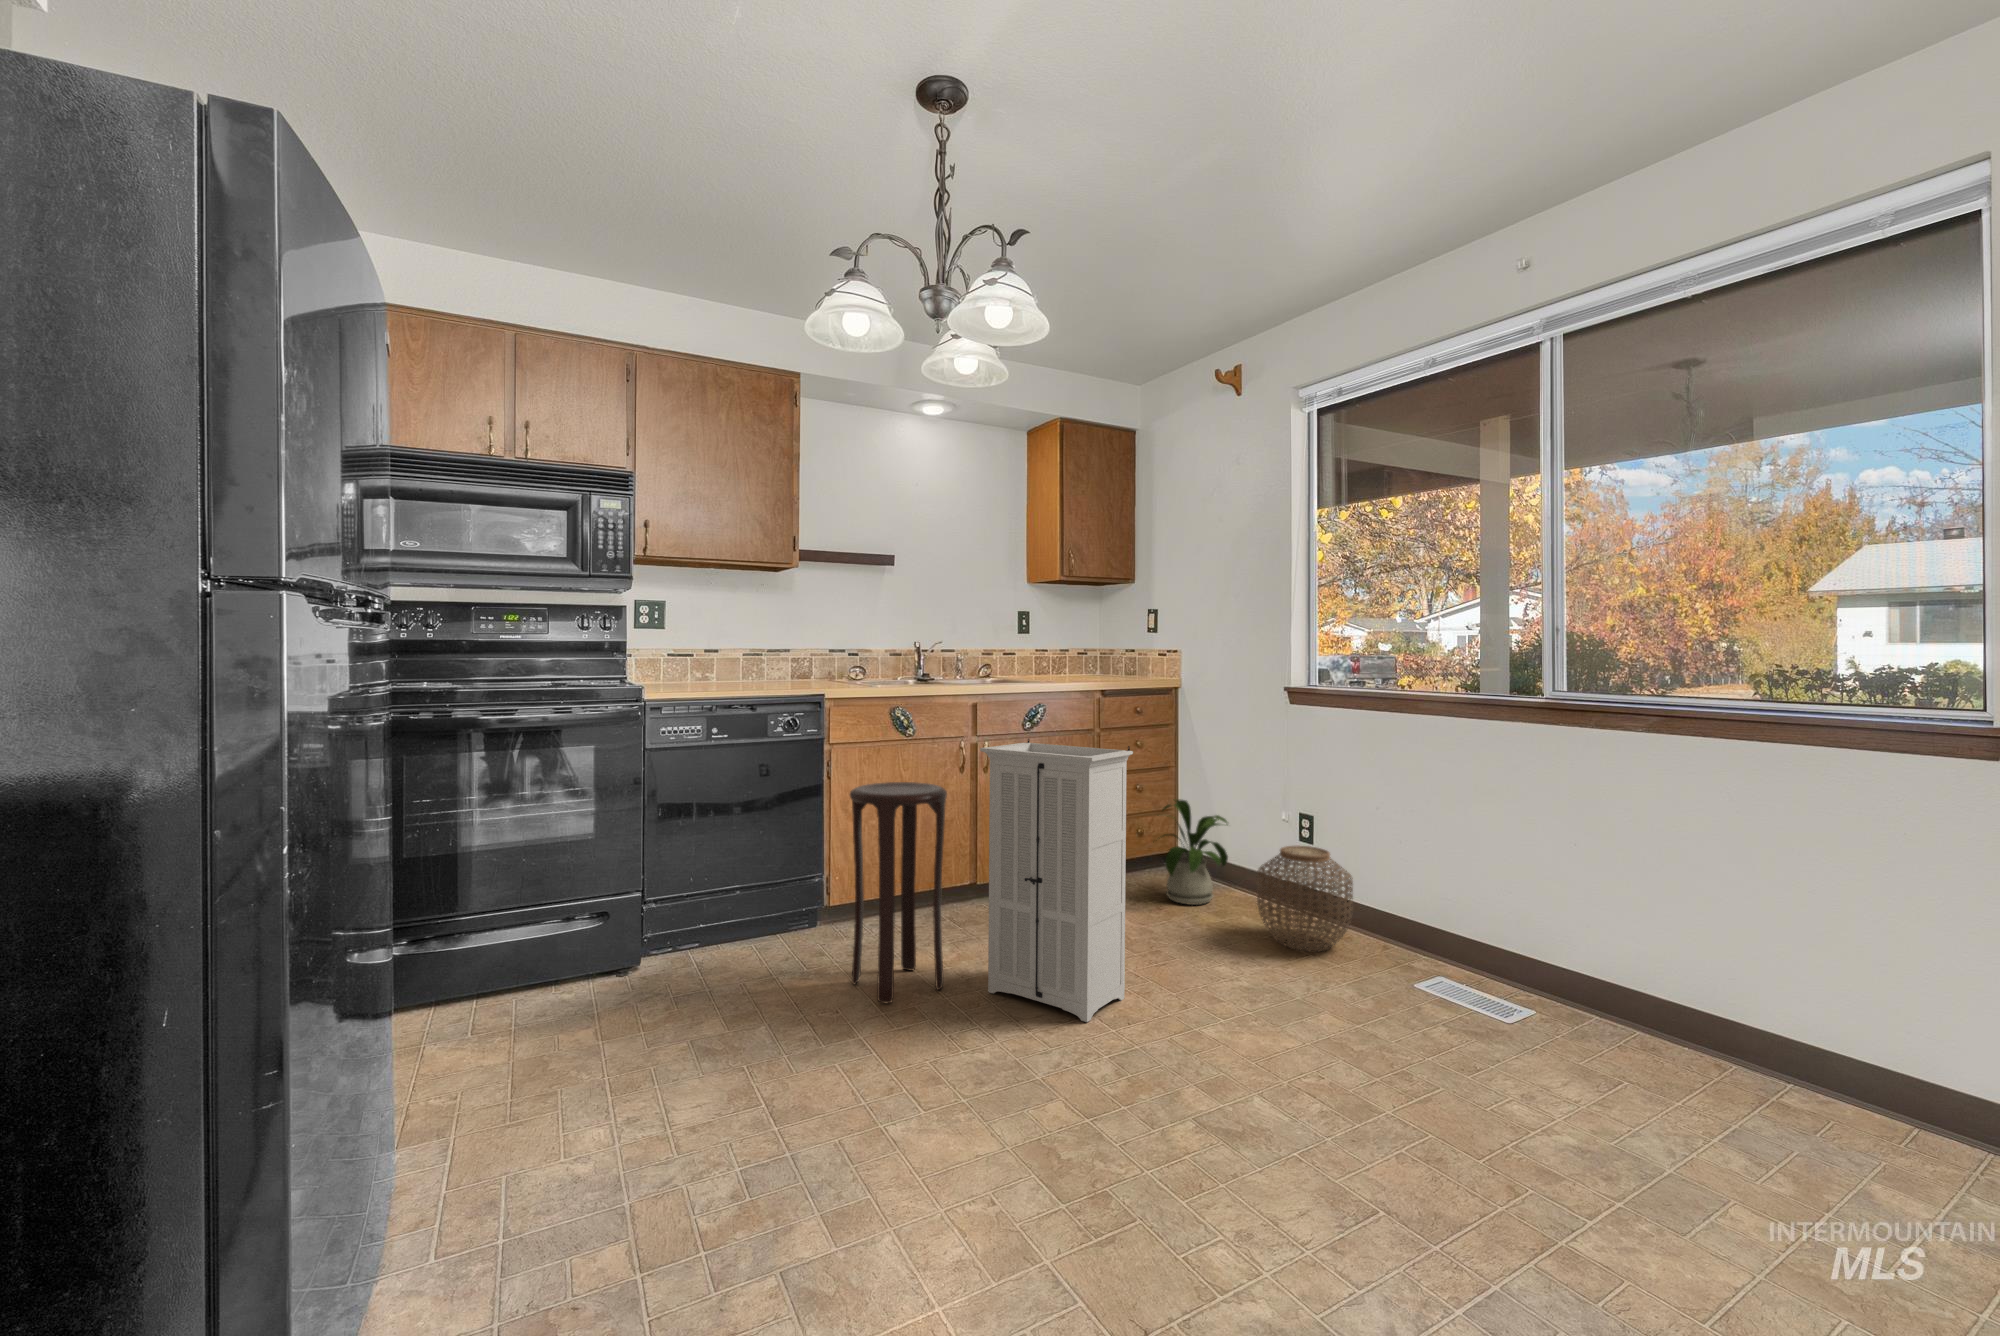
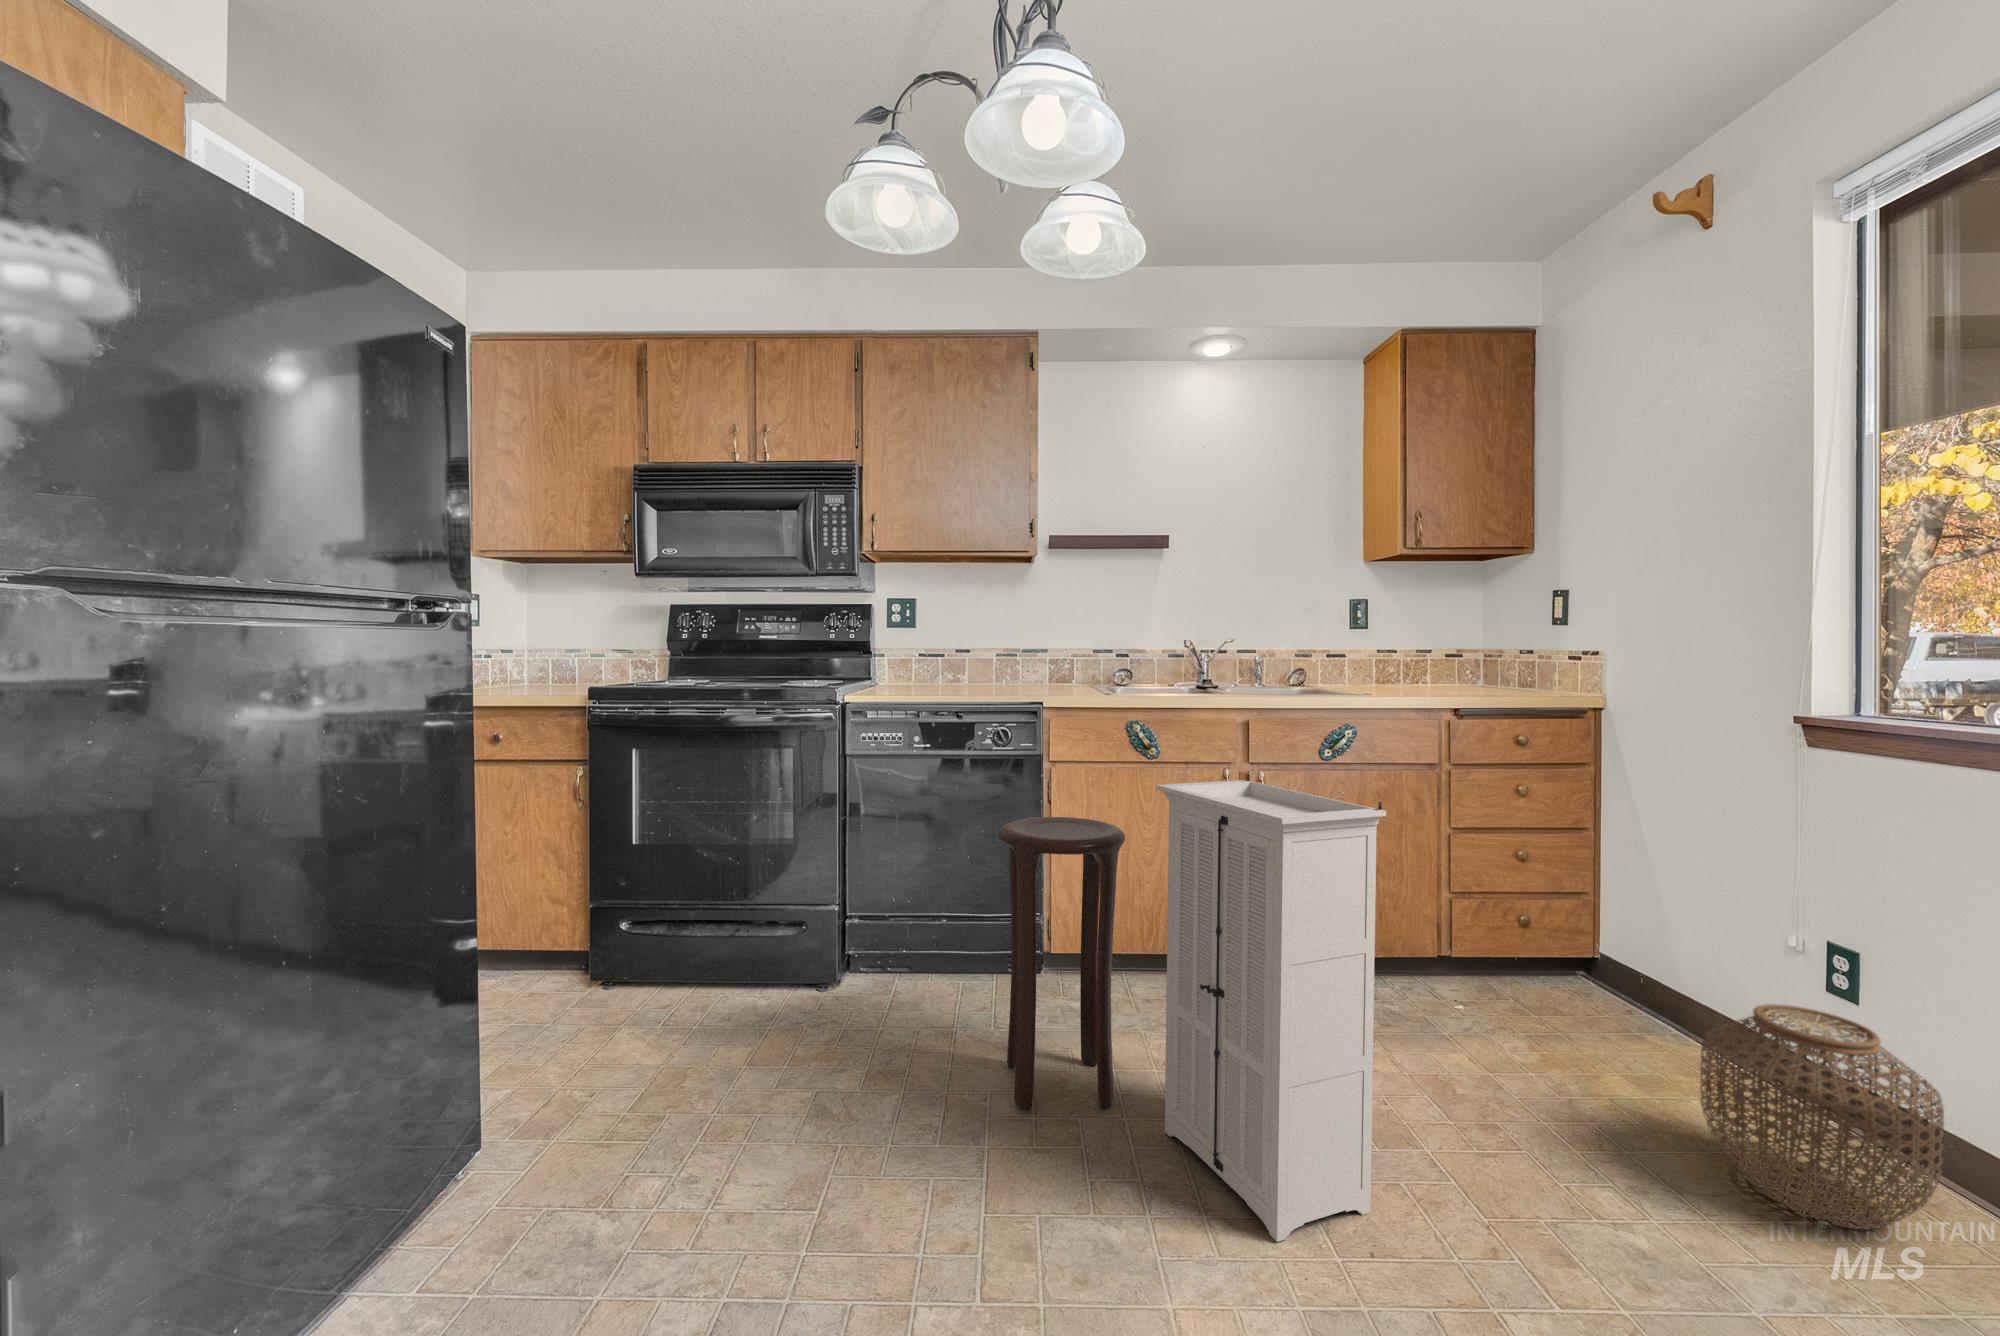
house plant: present [1163,799,1228,905] -> none [1521,882,1679,1058]

